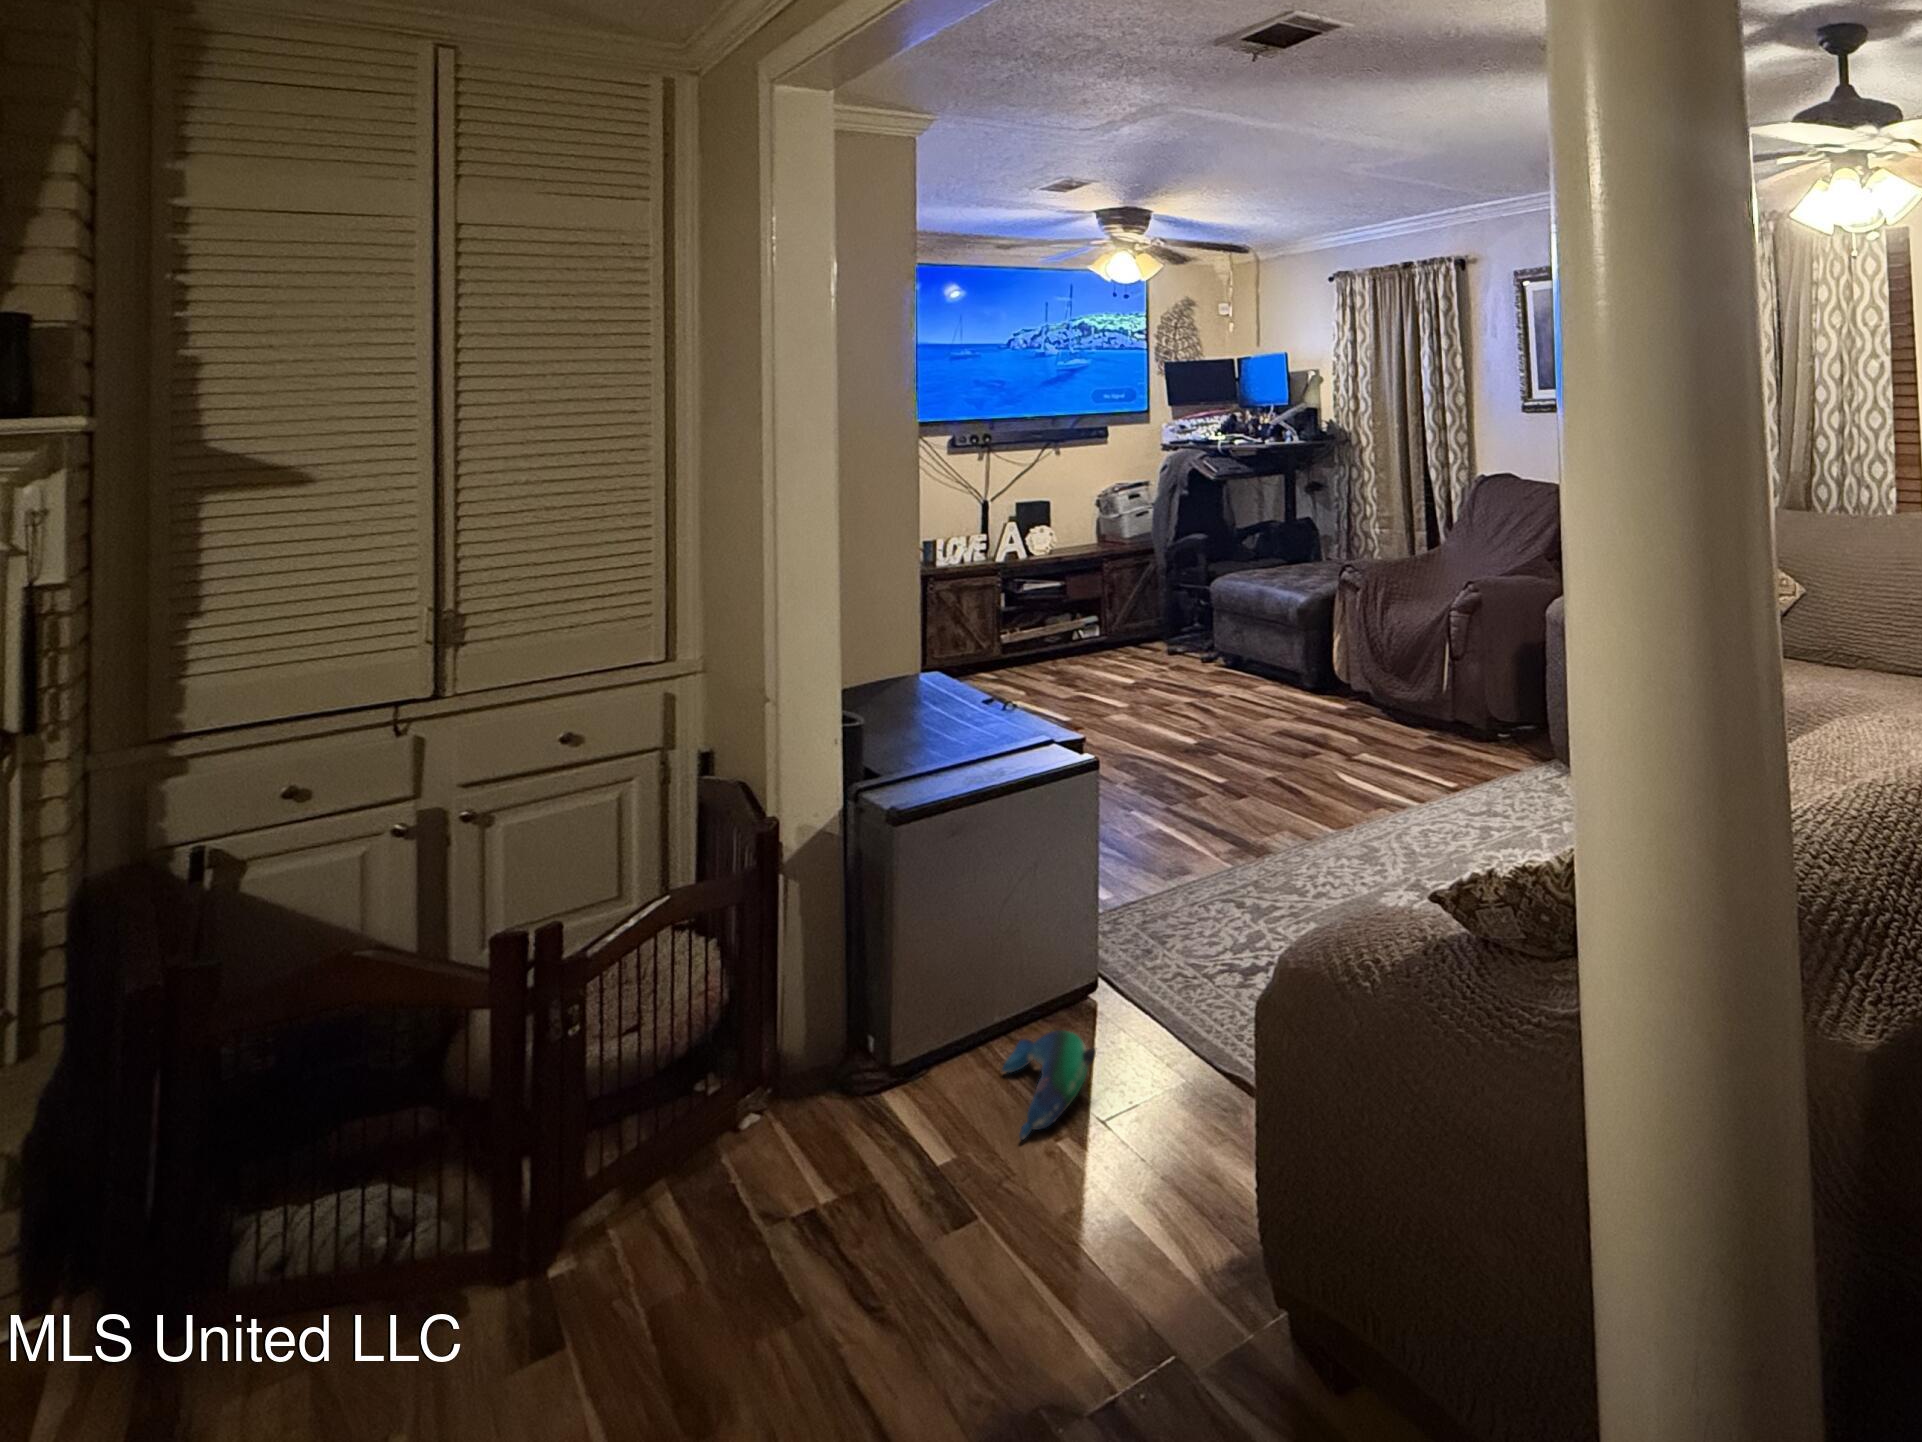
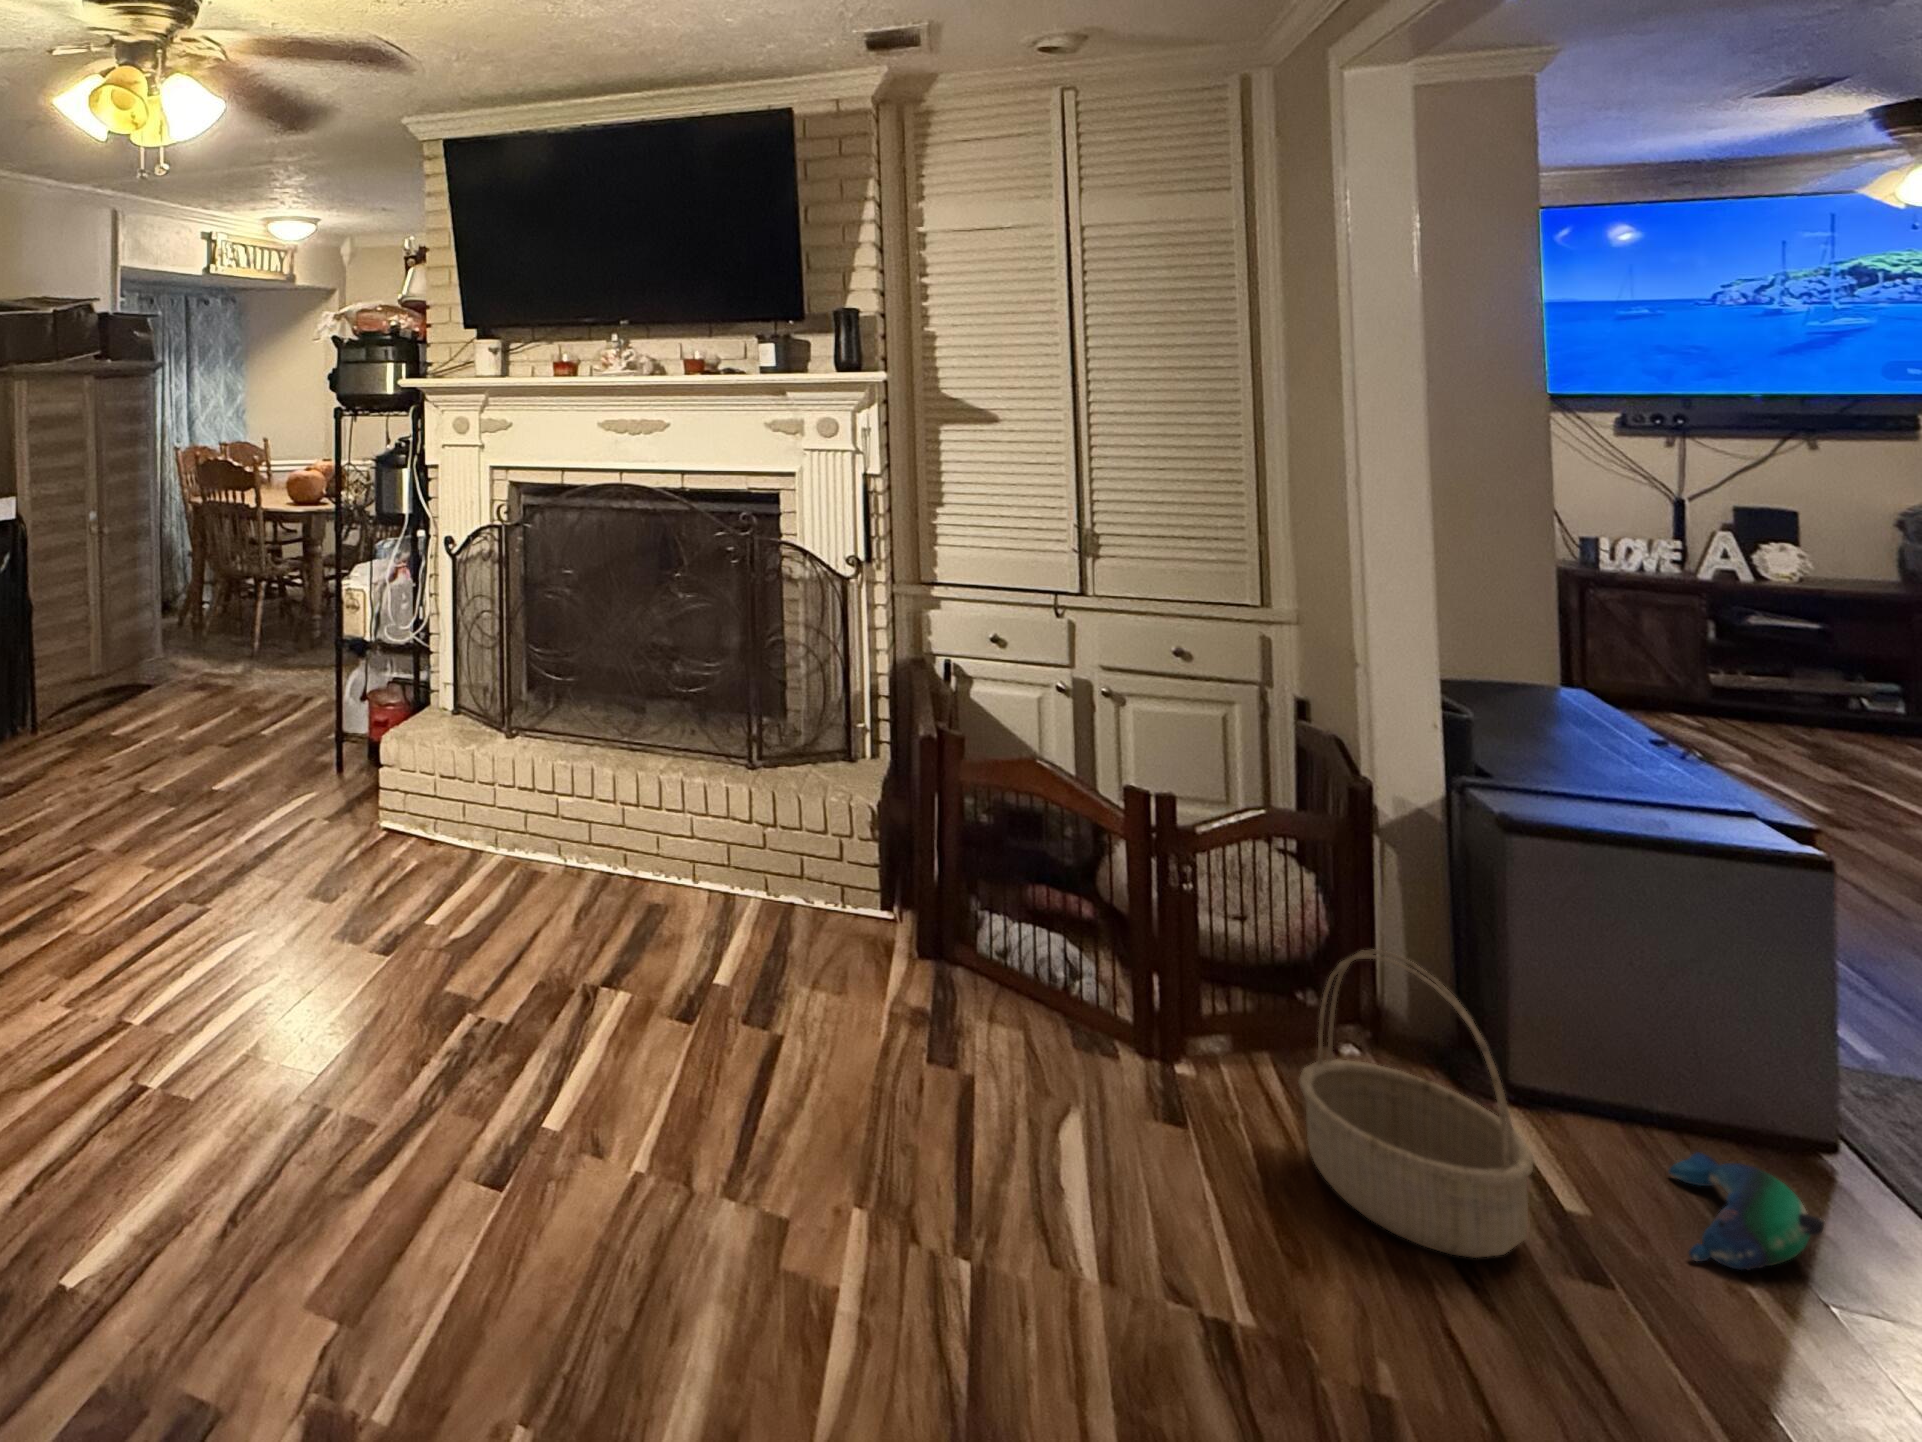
basket: none [700,995,917,1301] -> present [1299,950,1533,1258]

